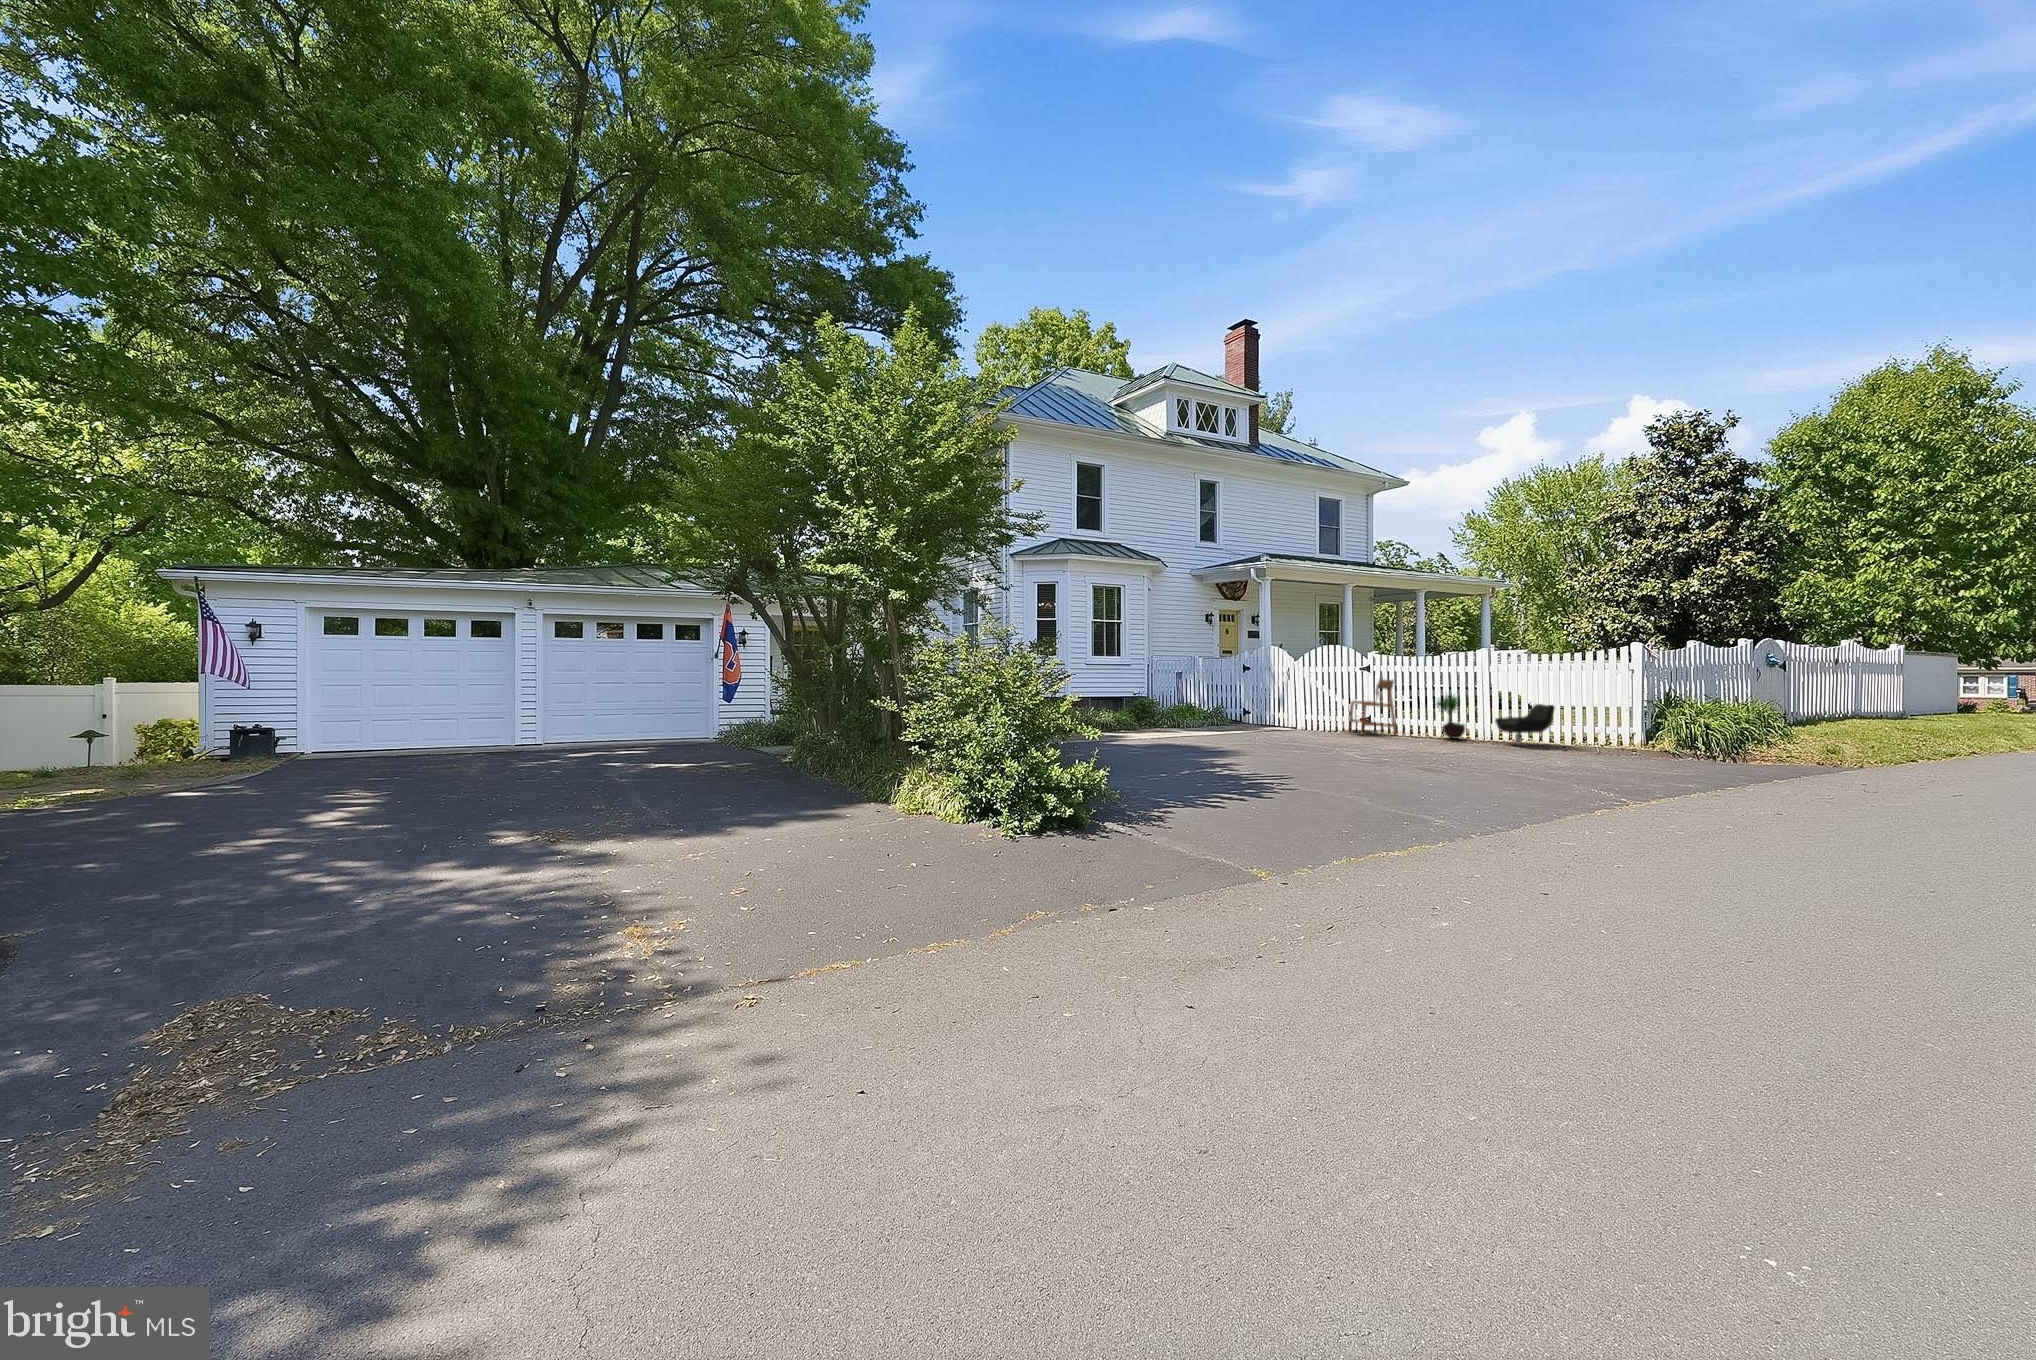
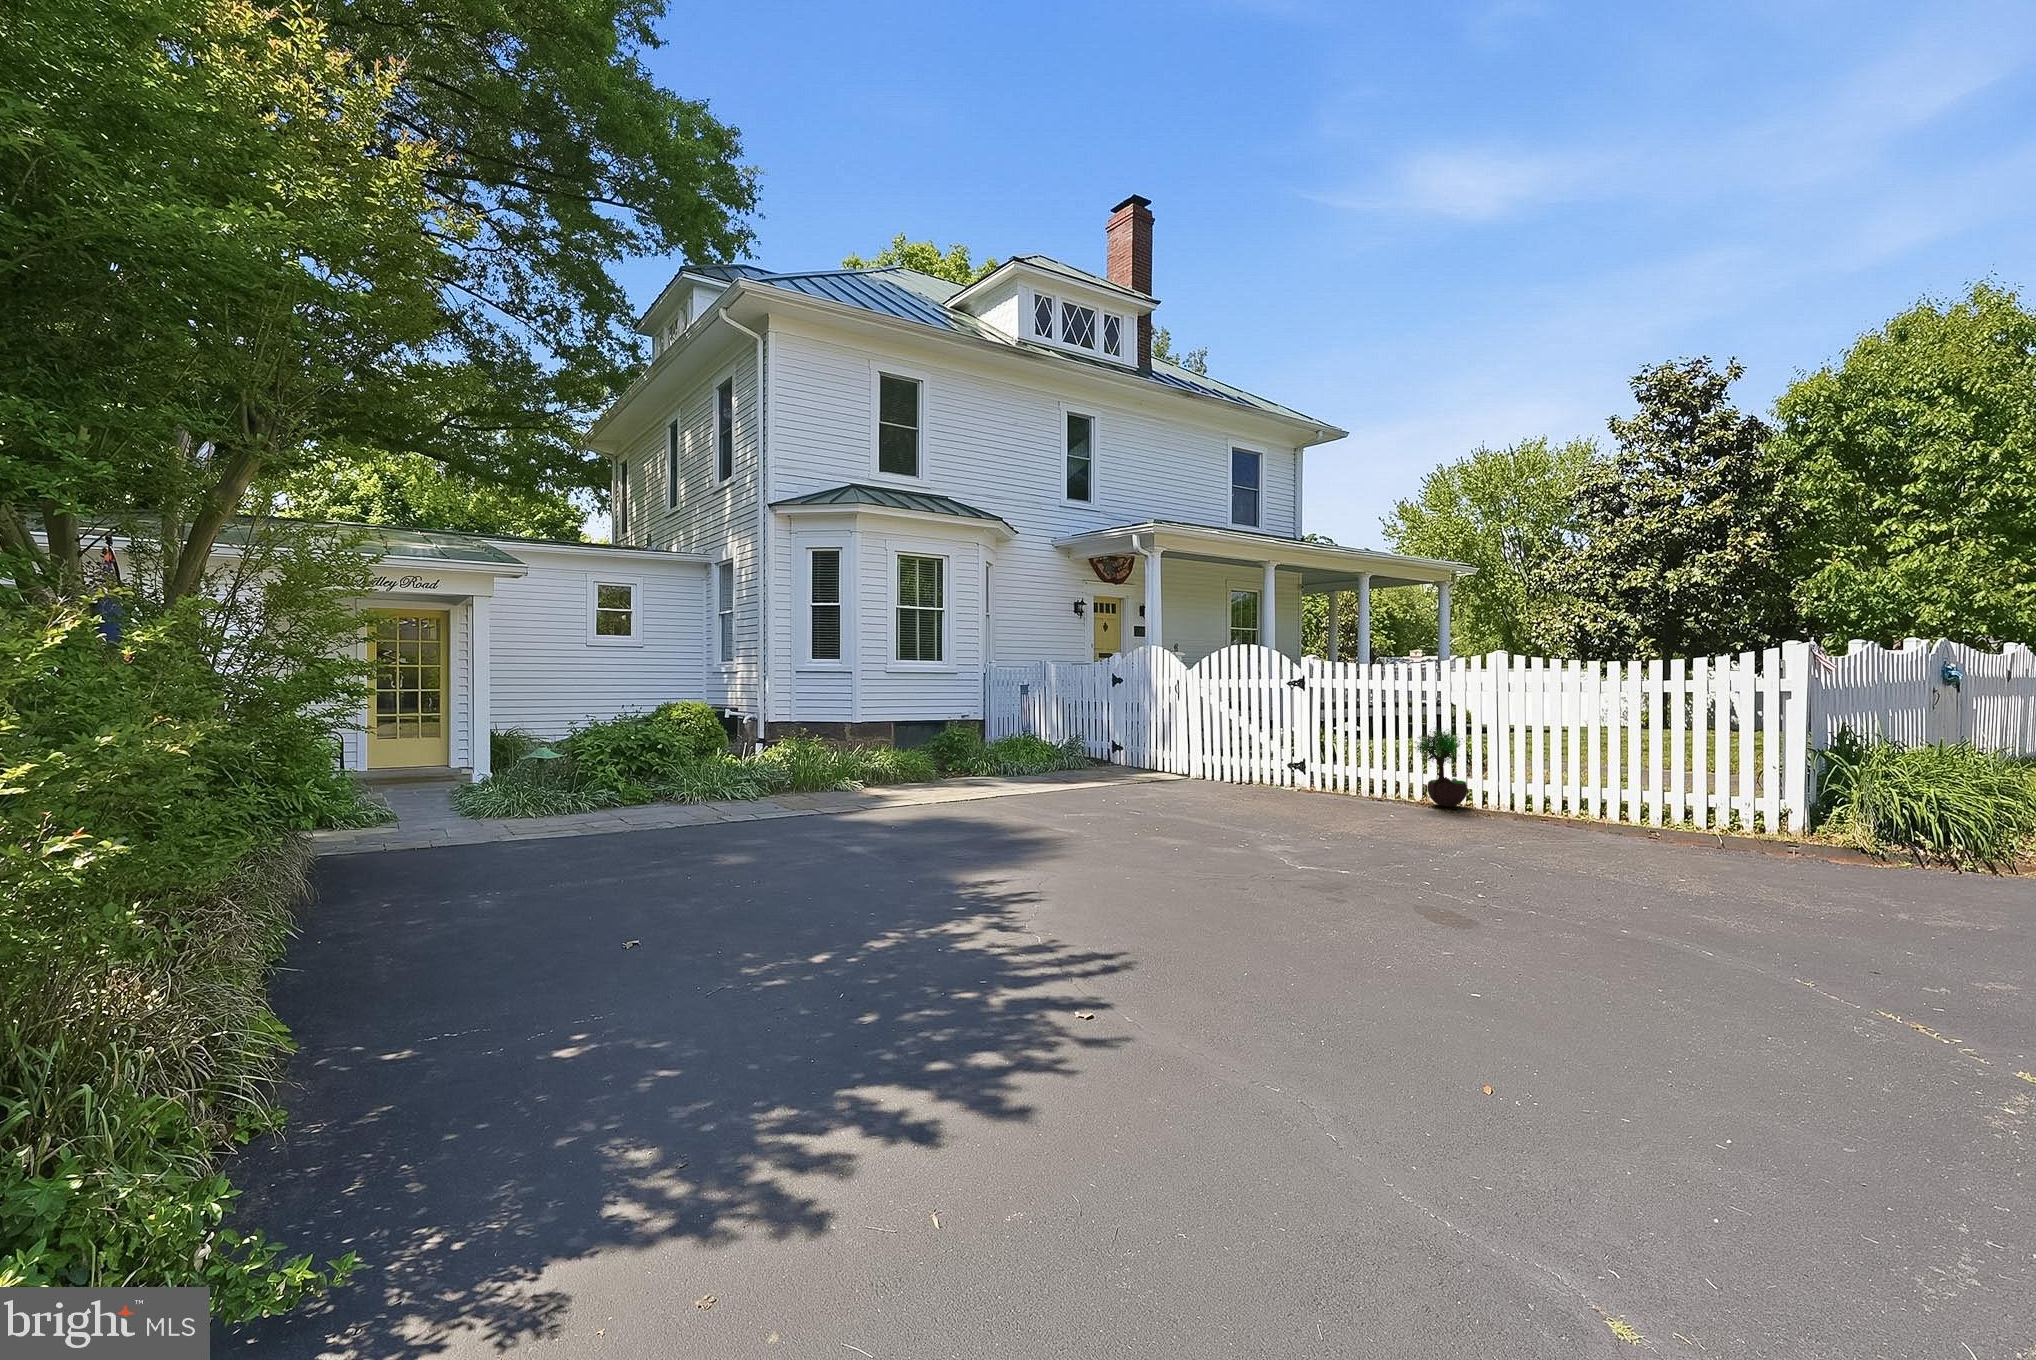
bench: present [1349,679,1397,735] -> none [1269,699,1349,795]
lounge chair: present [1495,704,1555,745] -> none [1524,751,1638,832]

